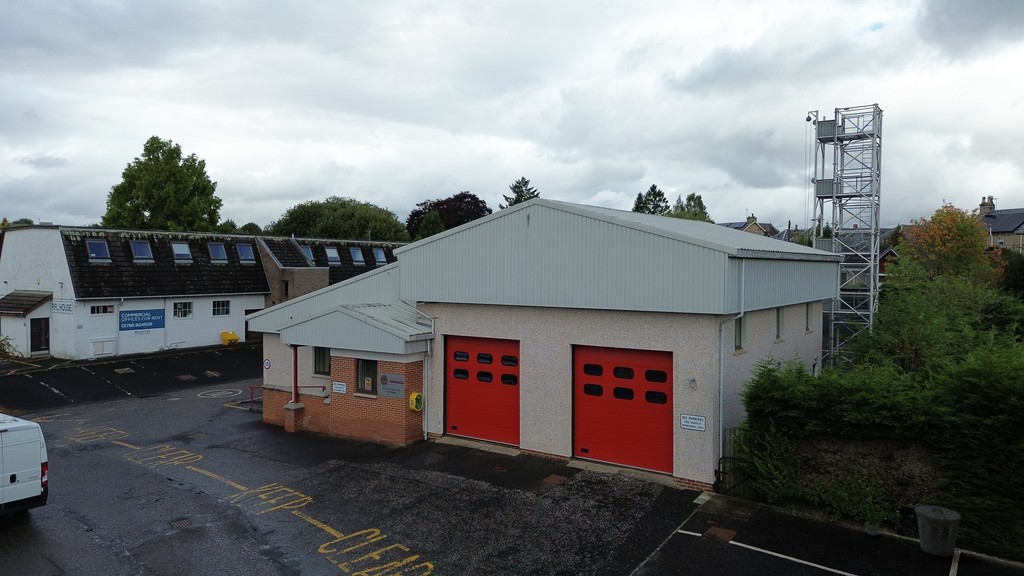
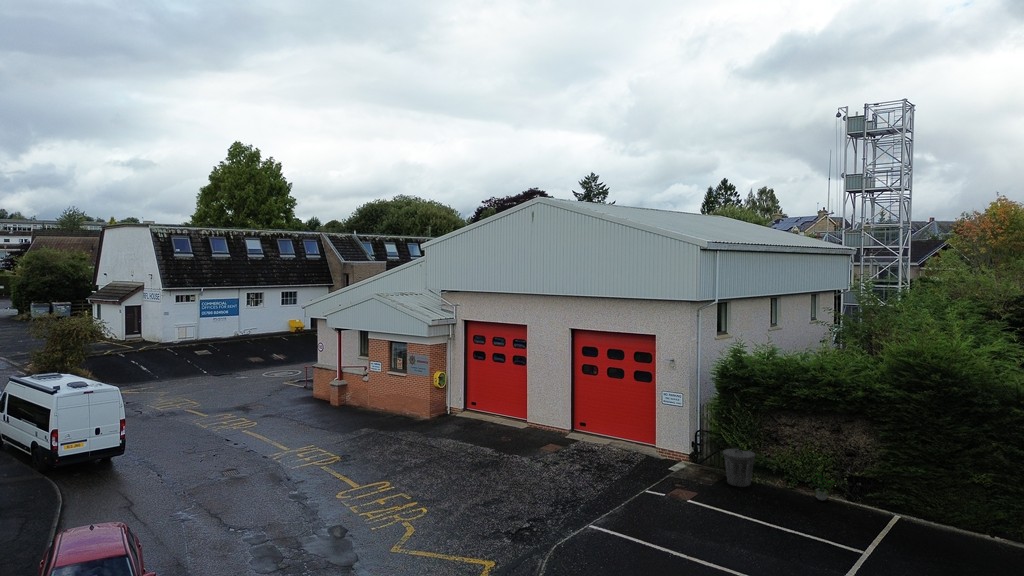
trash can: present [915,506,961,556] -> present [723,449,755,487]

